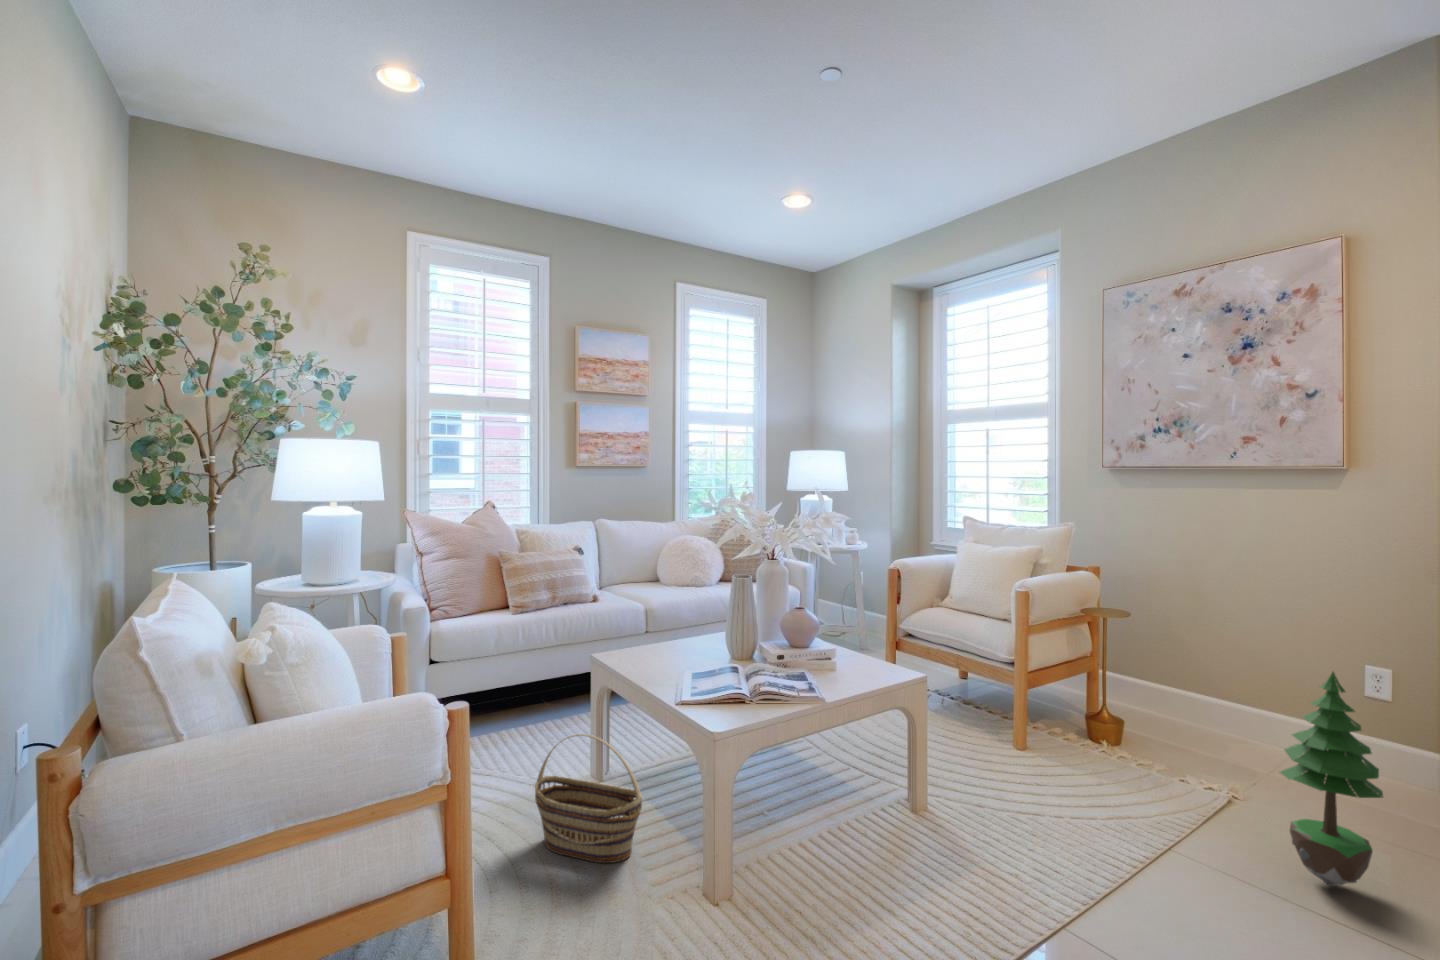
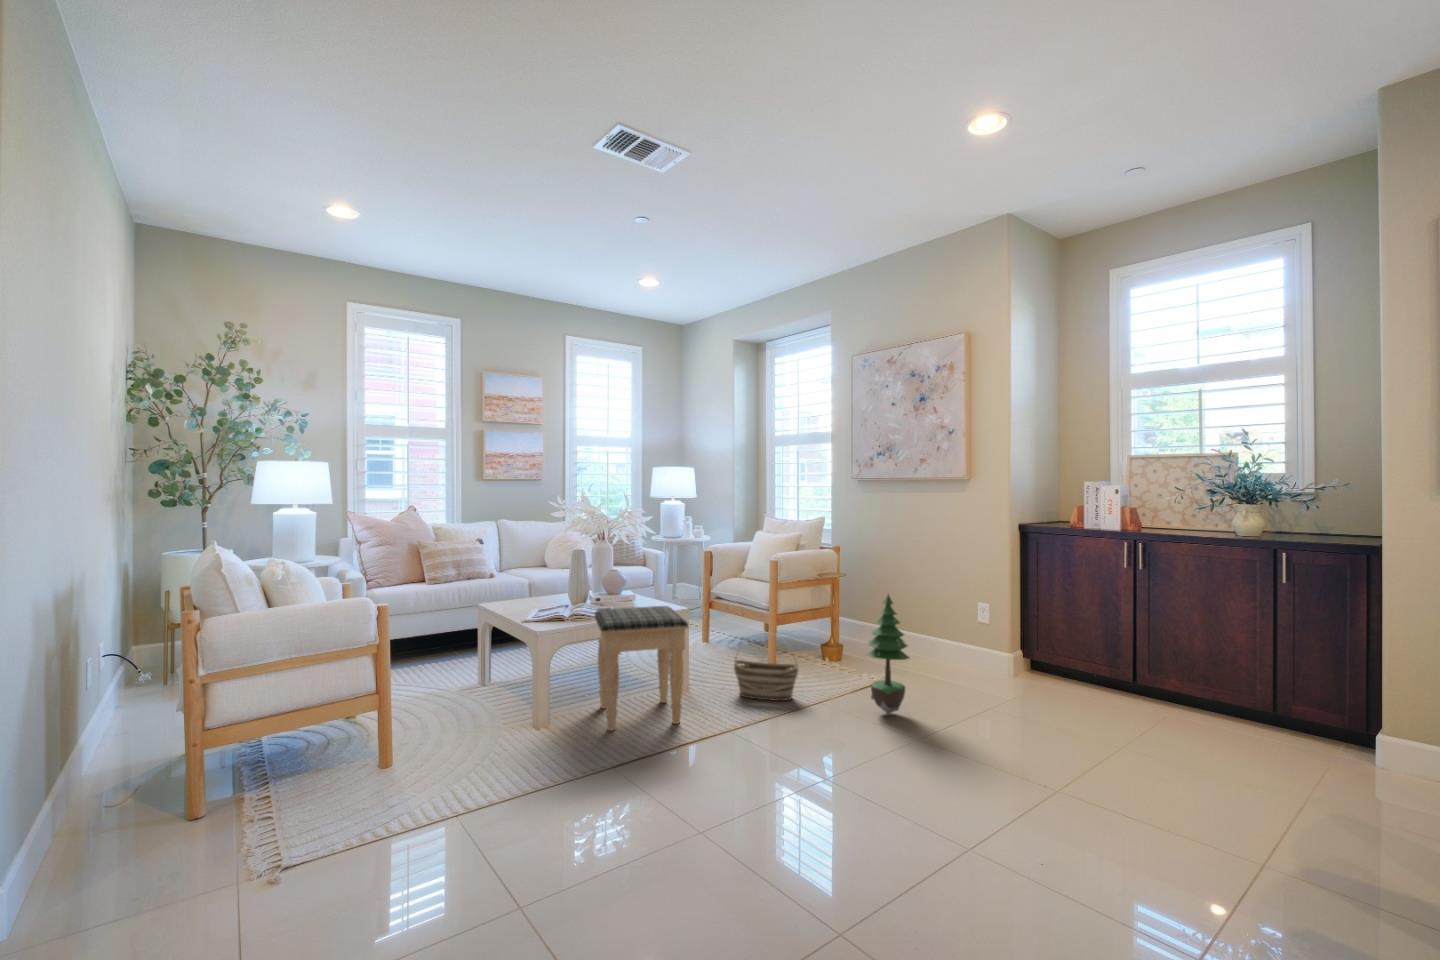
footstool: none [795,674,986,912] -> present [595,606,688,730]
basket: present [535,734,642,863] -> present [734,658,798,701]

